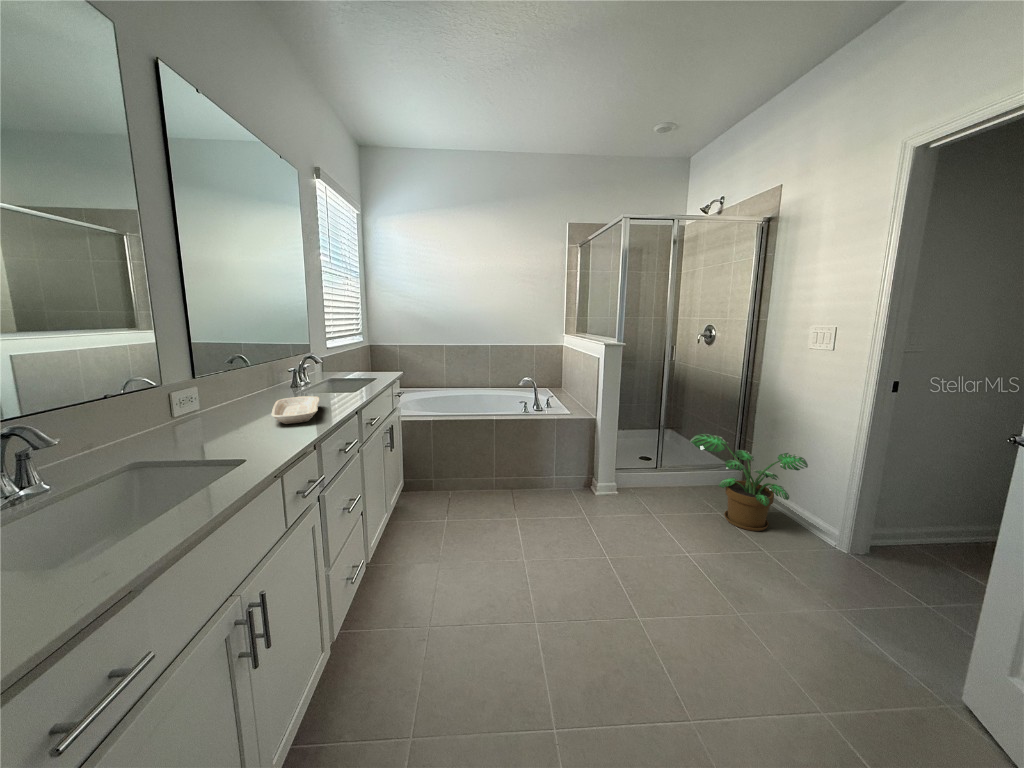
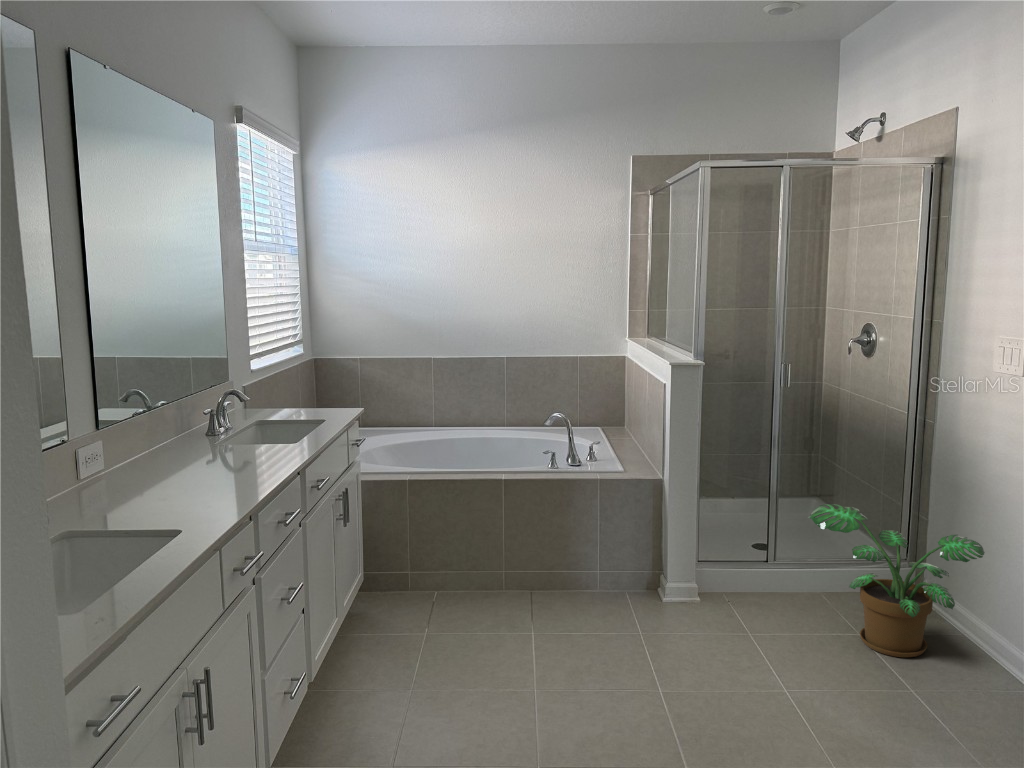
tray: present [272,396,320,424] -> none [197,449,252,486]

